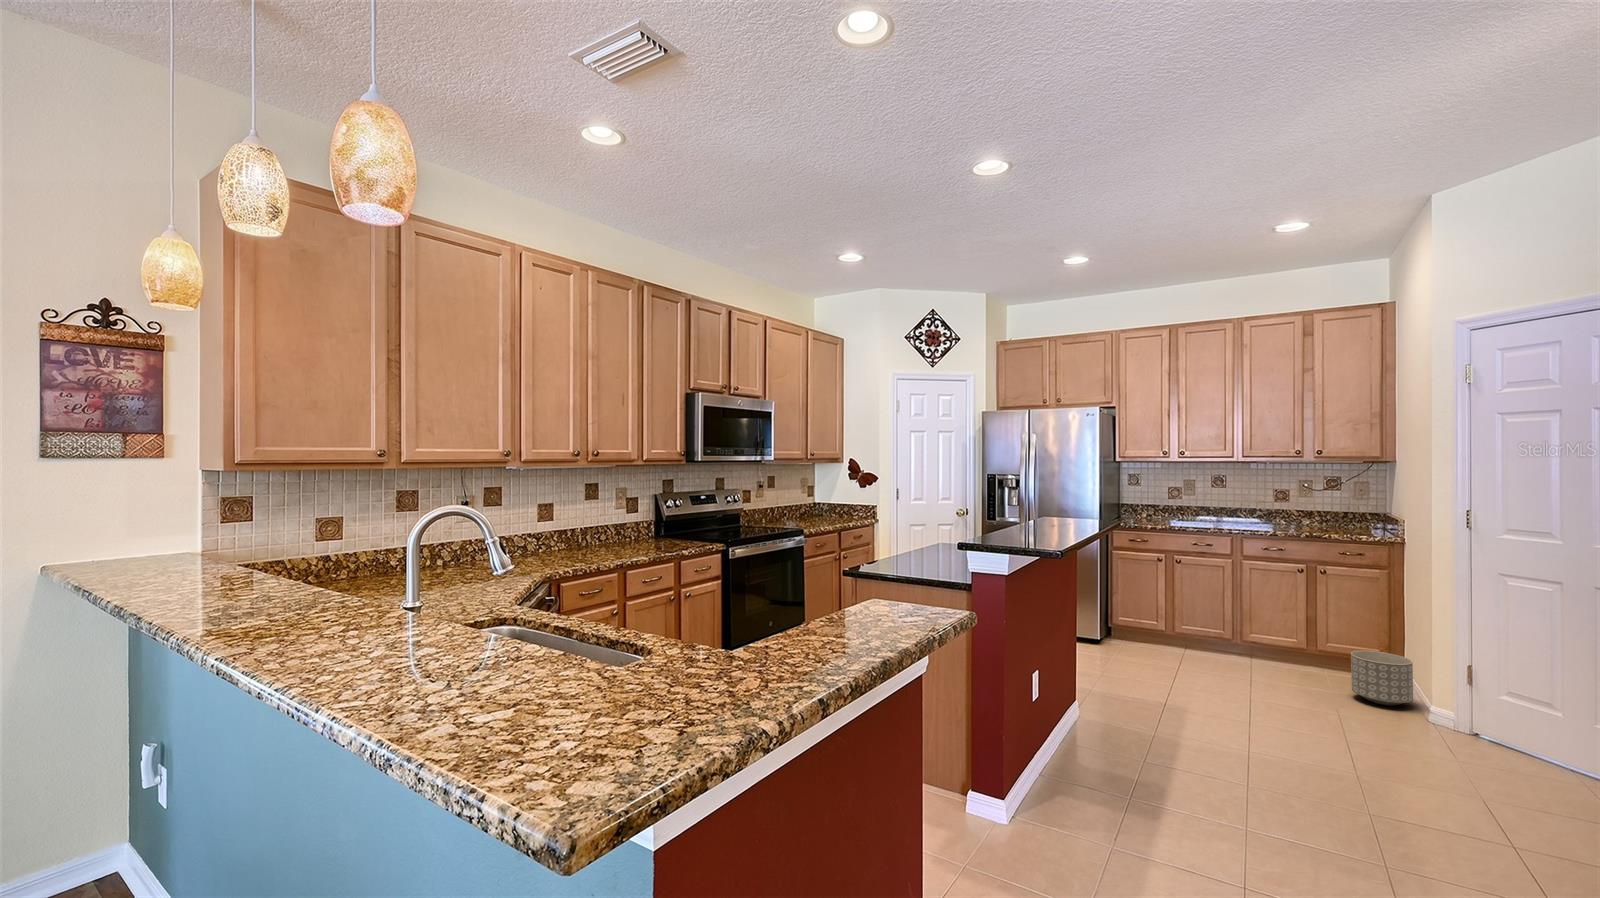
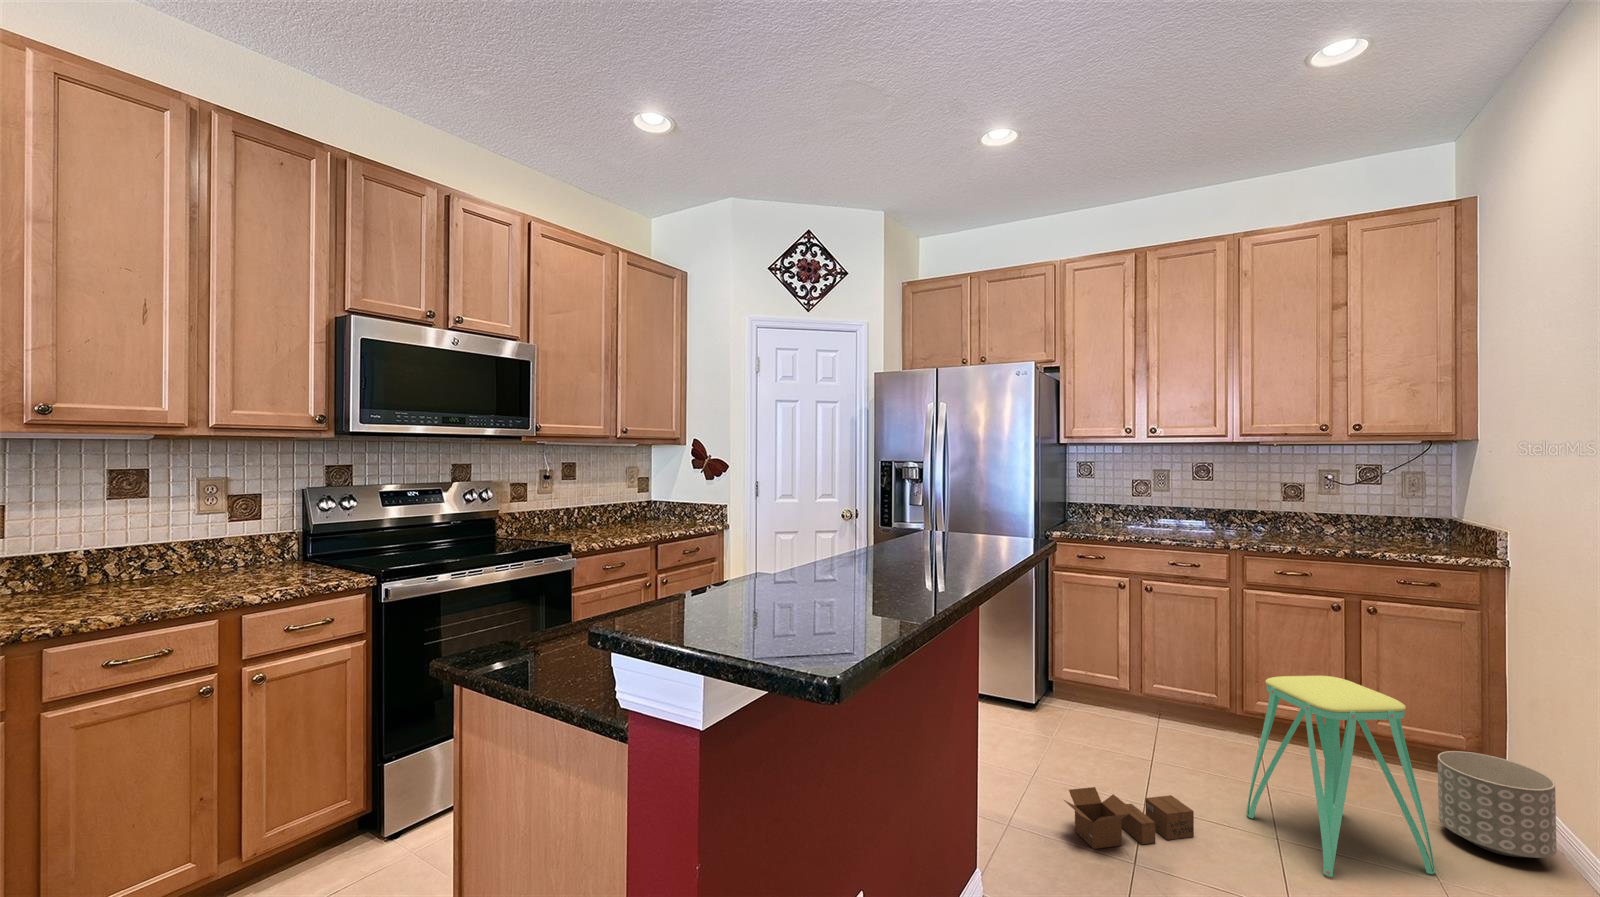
stool: none [1237,606,1341,712] -> present [1247,676,1435,877]
cardboard box: none [1126,671,1204,702] -> present [1064,787,1194,849]

